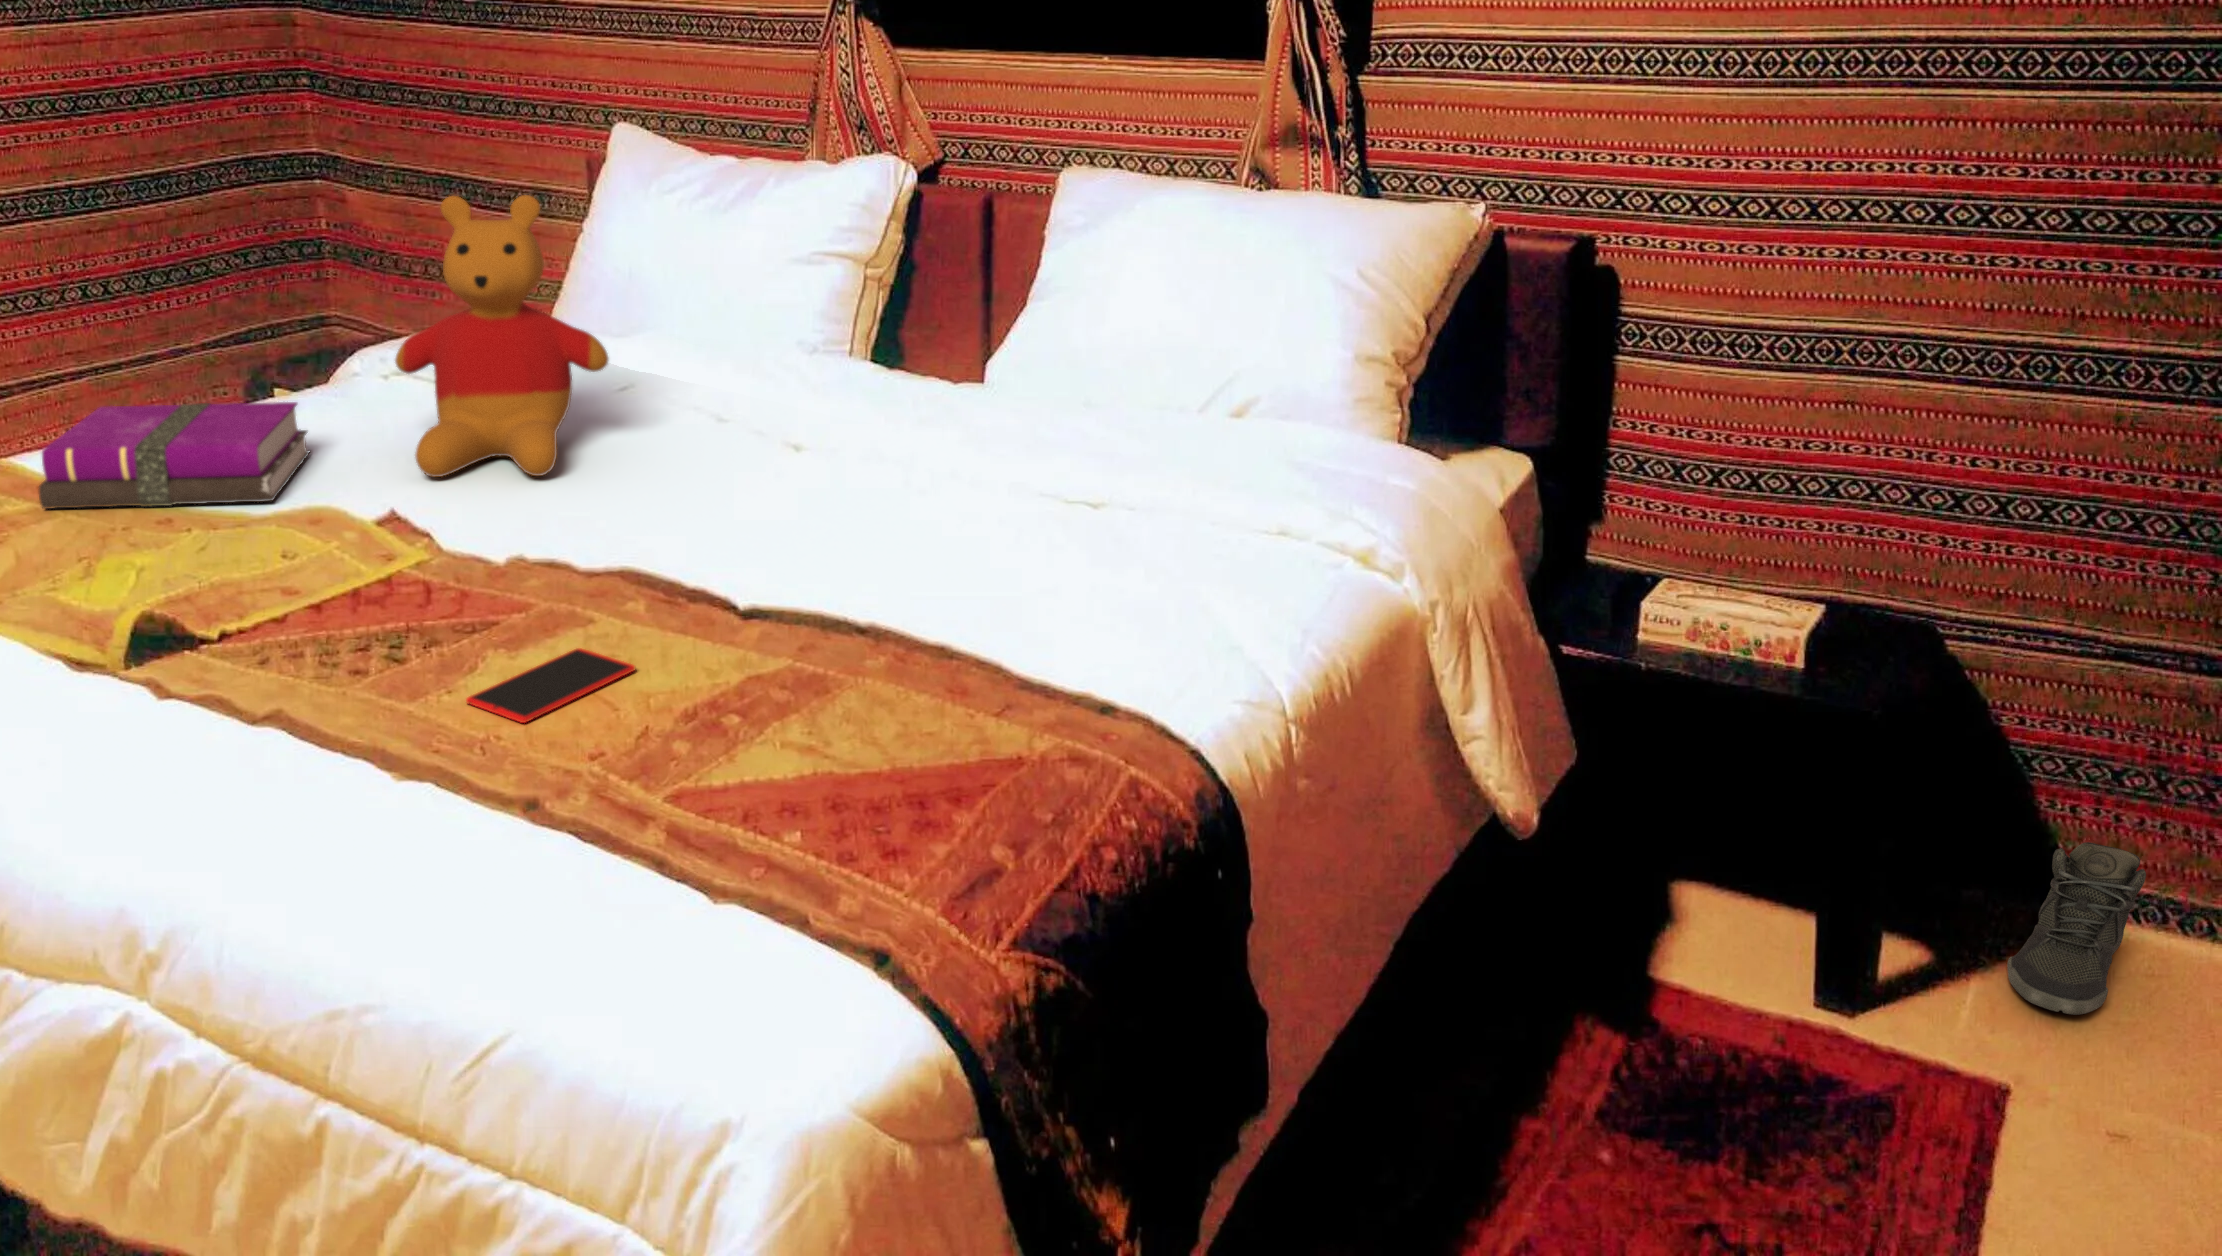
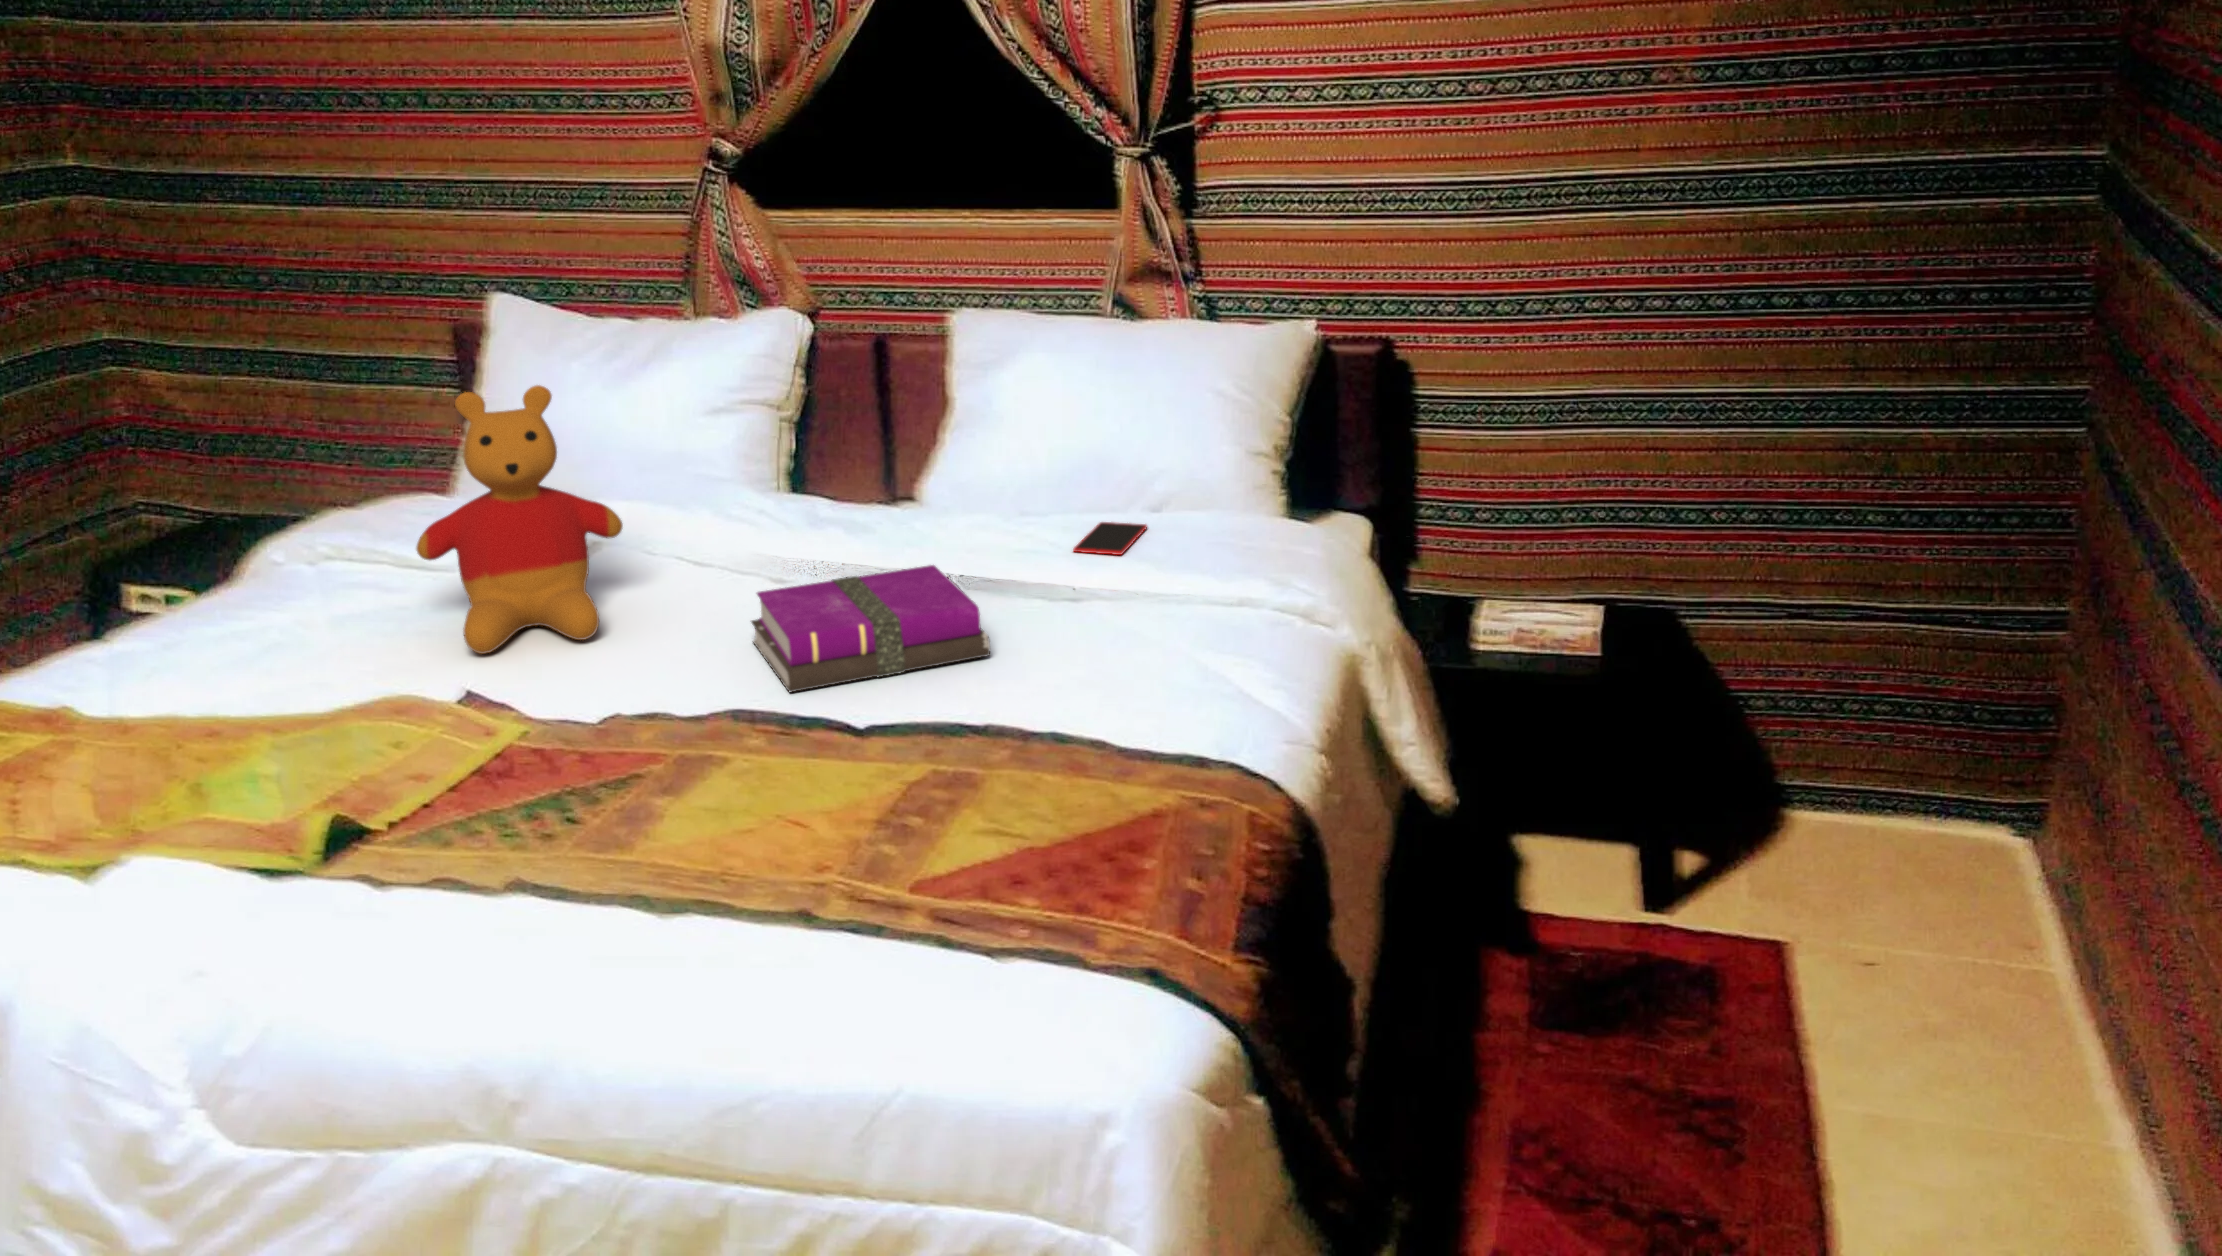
notebook: present [39,402,309,509] -> present [751,565,990,692]
smartphone: present [466,648,635,723] -> present [1073,522,1147,555]
sneaker: present [2007,842,2146,1015] -> none [1759,753,1836,880]

